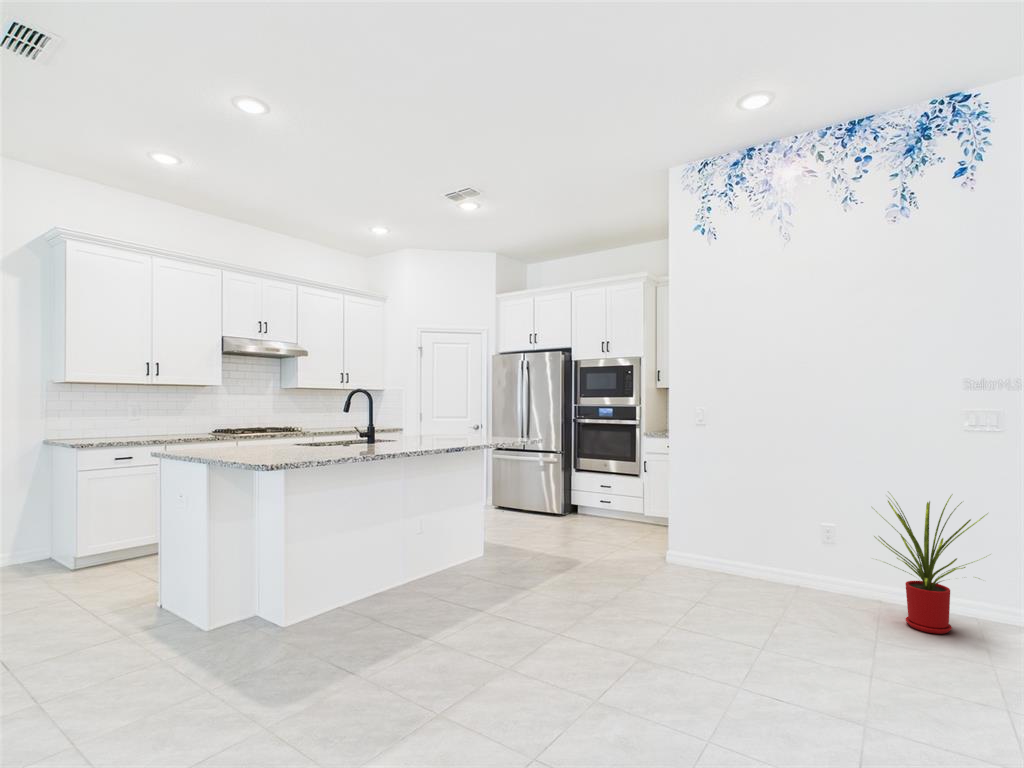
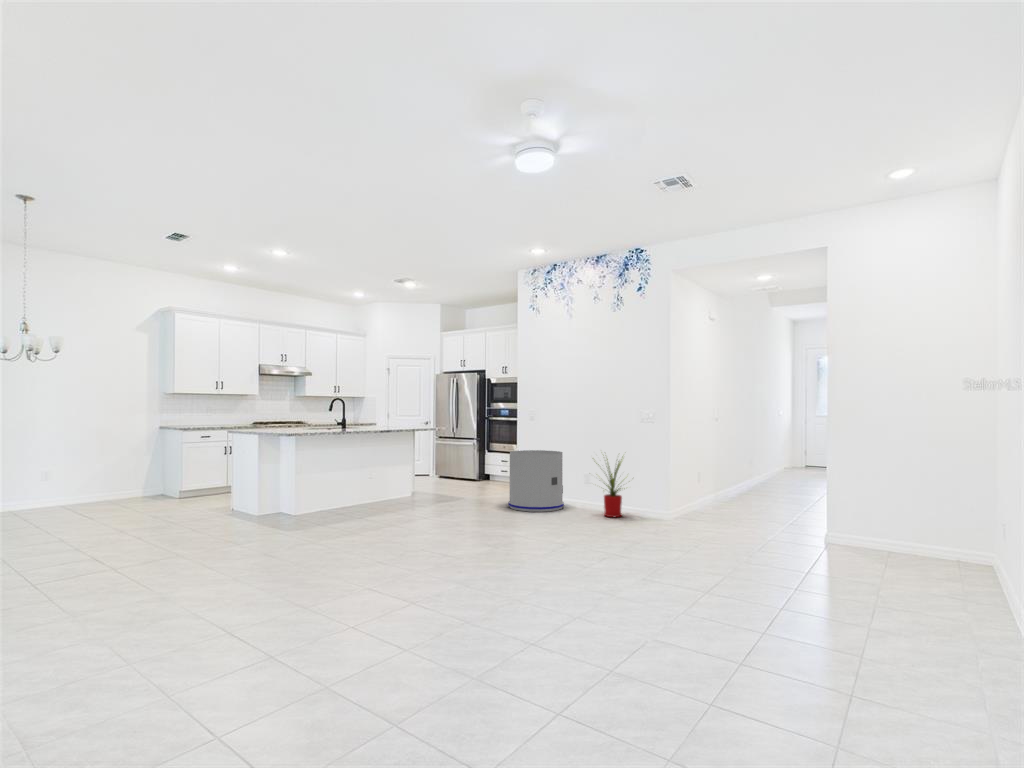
trash can: none [681,484,794,612] -> present [508,450,564,512]

